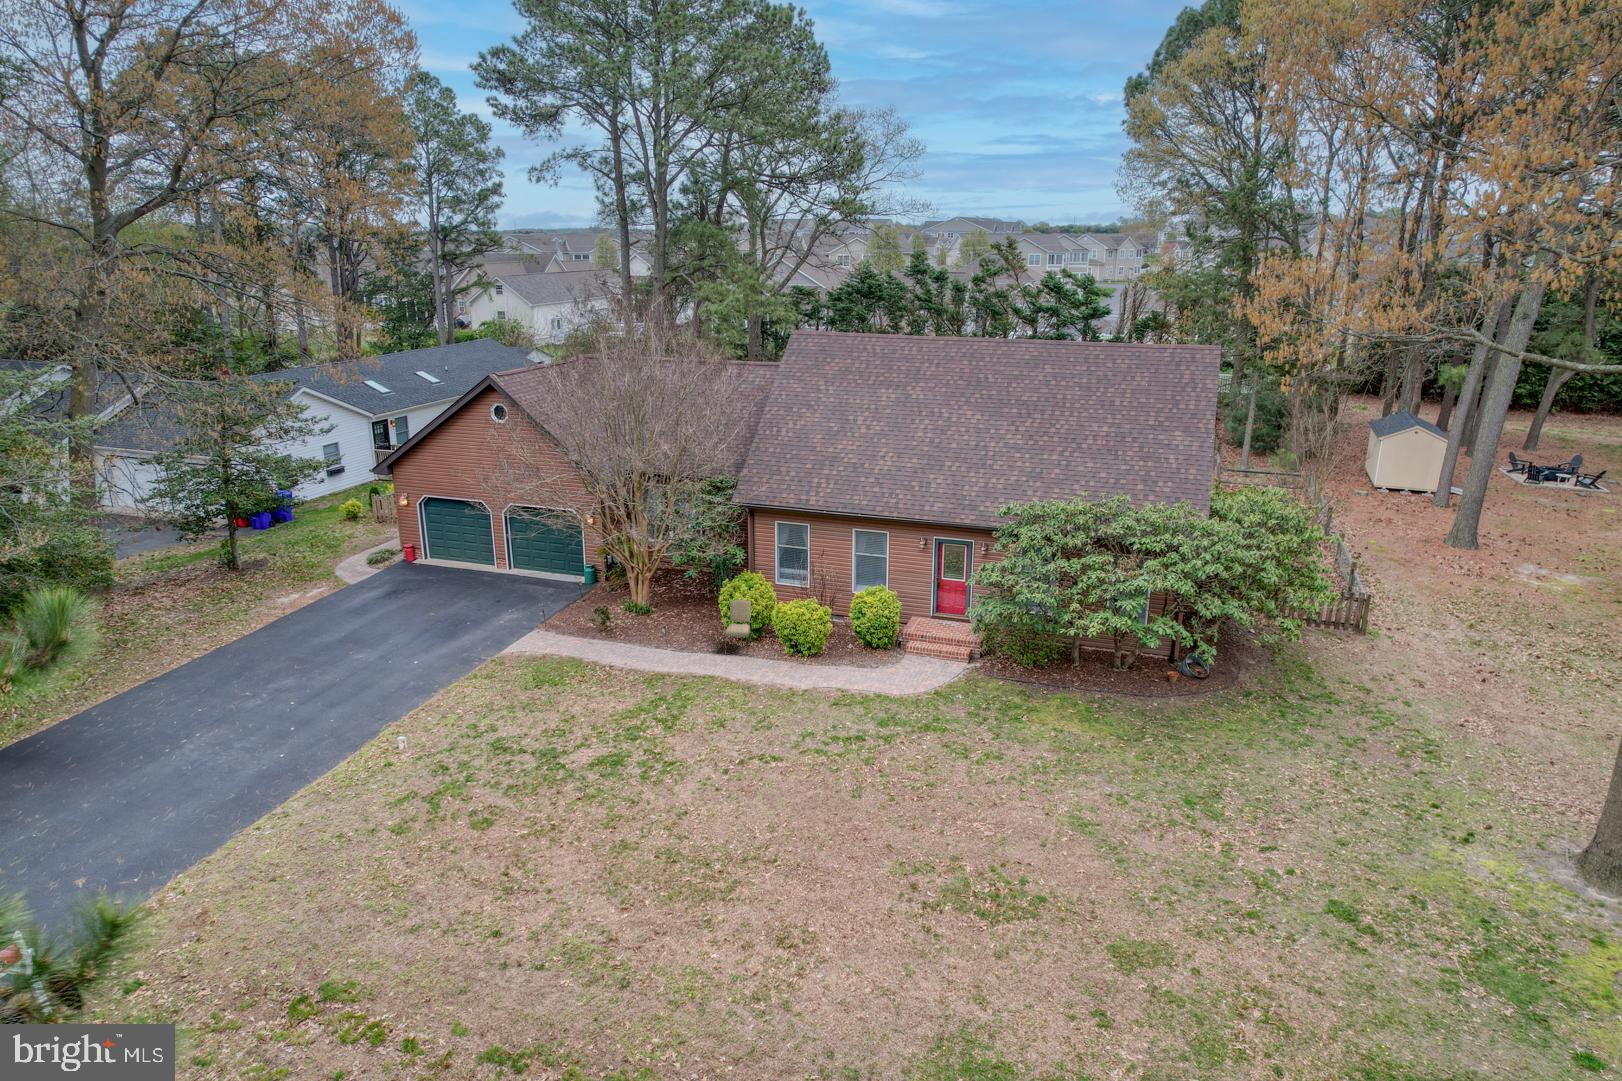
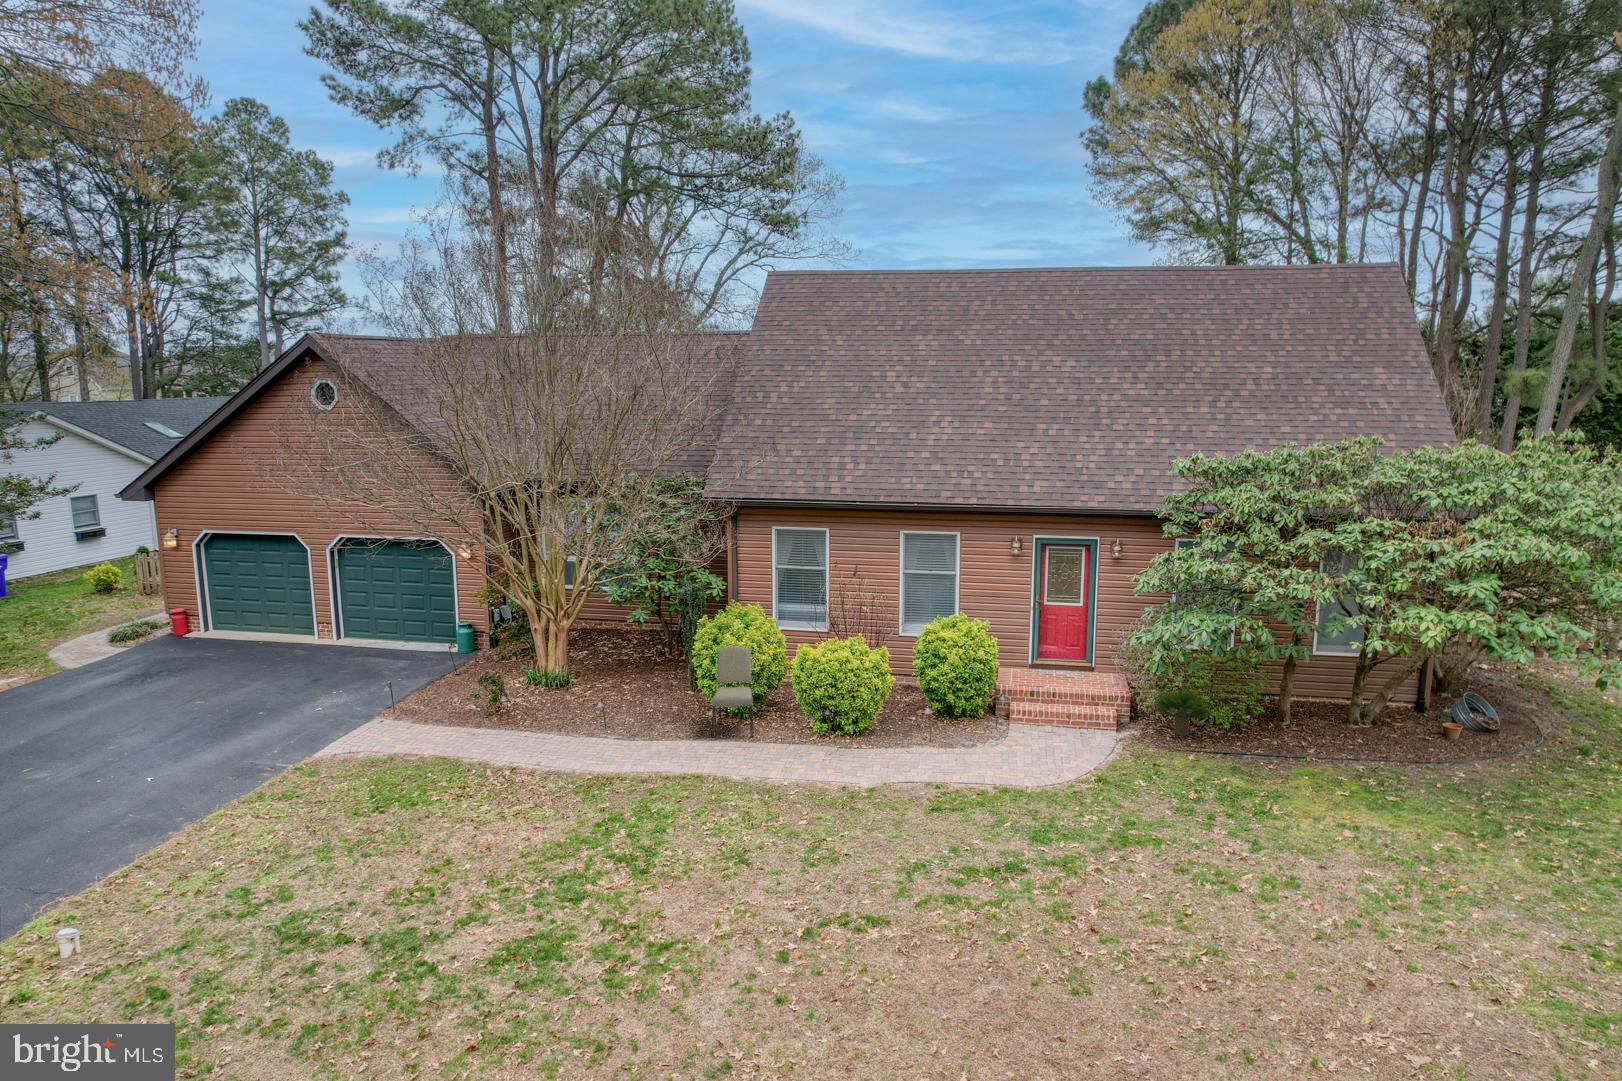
potted plant: none [989,640,1024,670] -> present [1157,690,1210,736]

